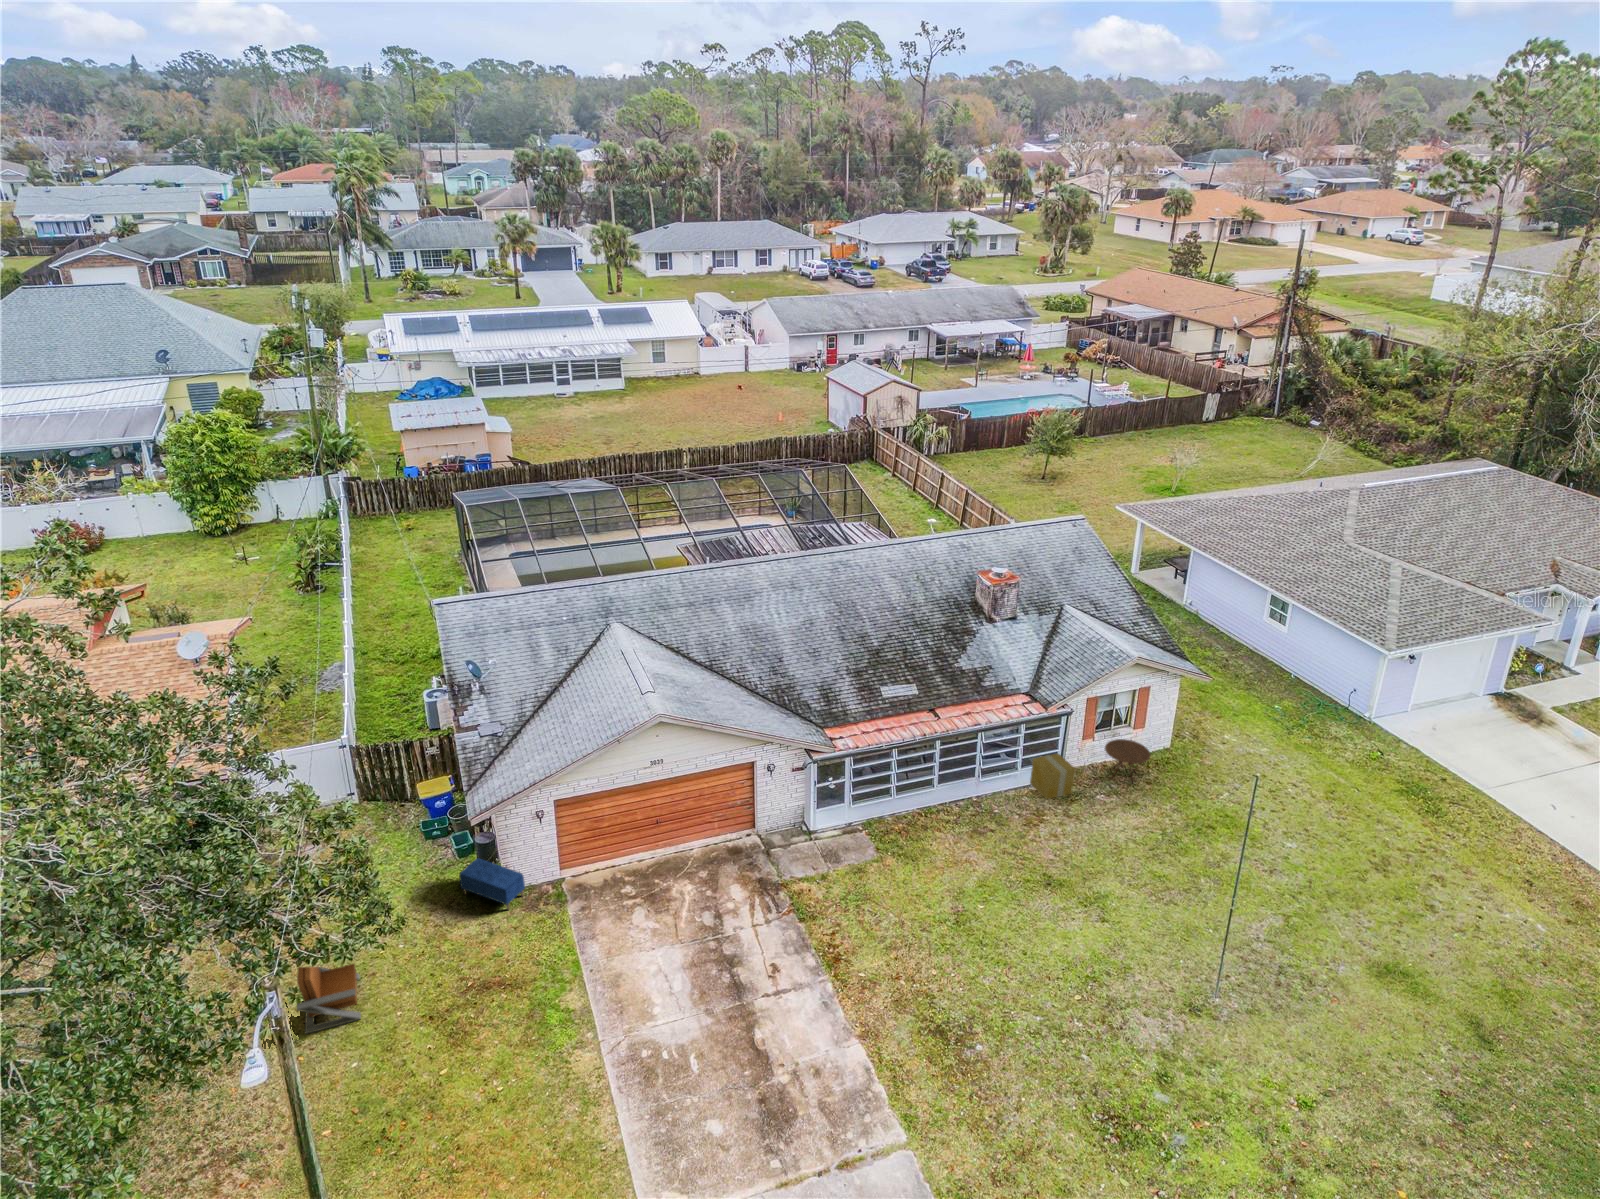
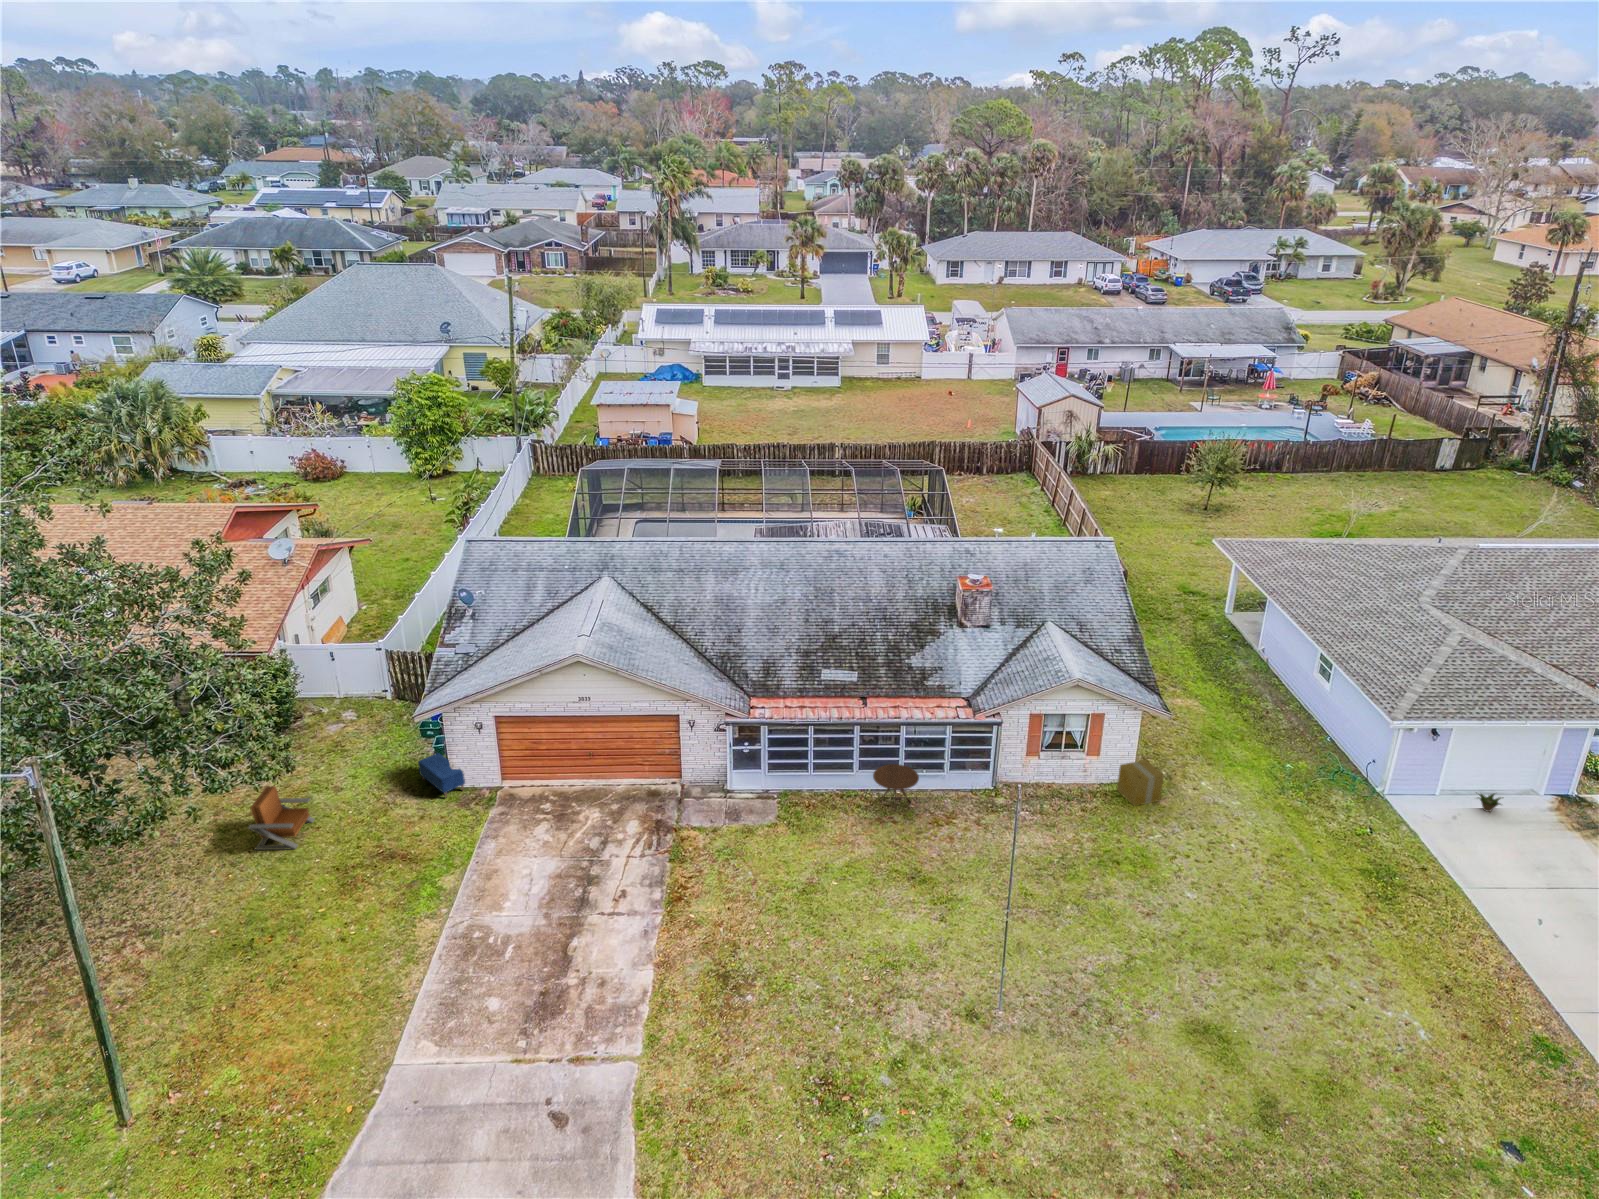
decorative plant: none [1416,700,1442,717] -> present [1479,793,1501,812]
round table: present [1105,739,1150,782] -> present [873,764,919,802]
cardboard box: present [1030,754,1075,799] -> present [1117,760,1164,806]

